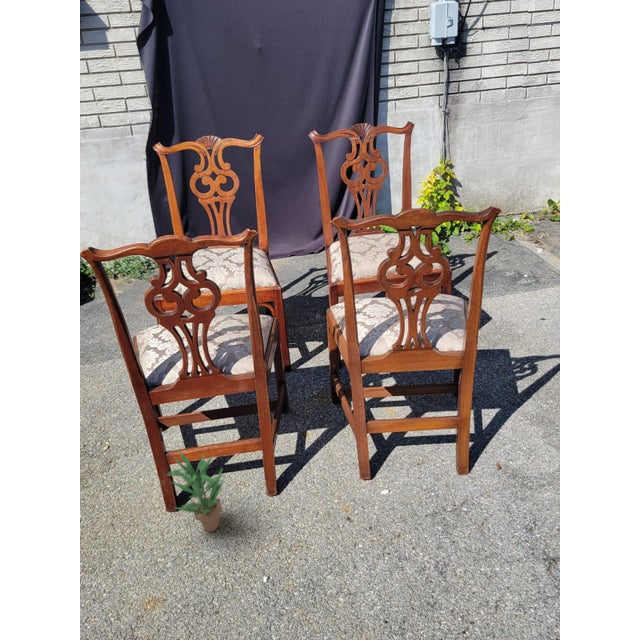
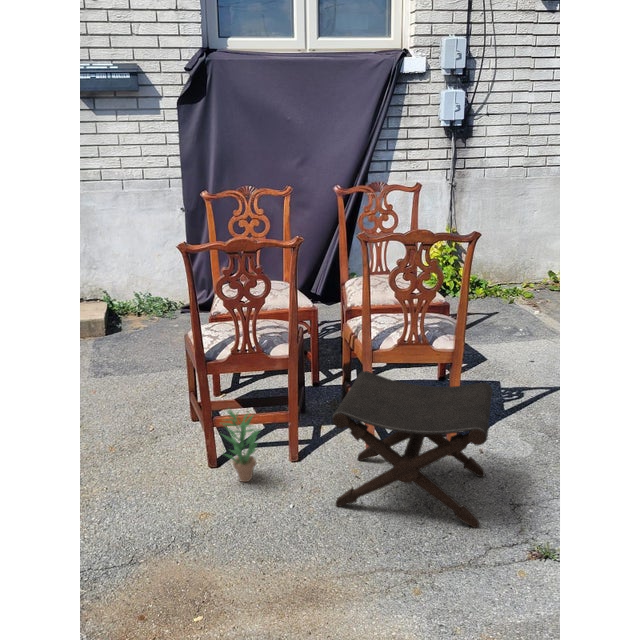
footstool: none [308,388,528,611] -> present [332,371,493,528]

